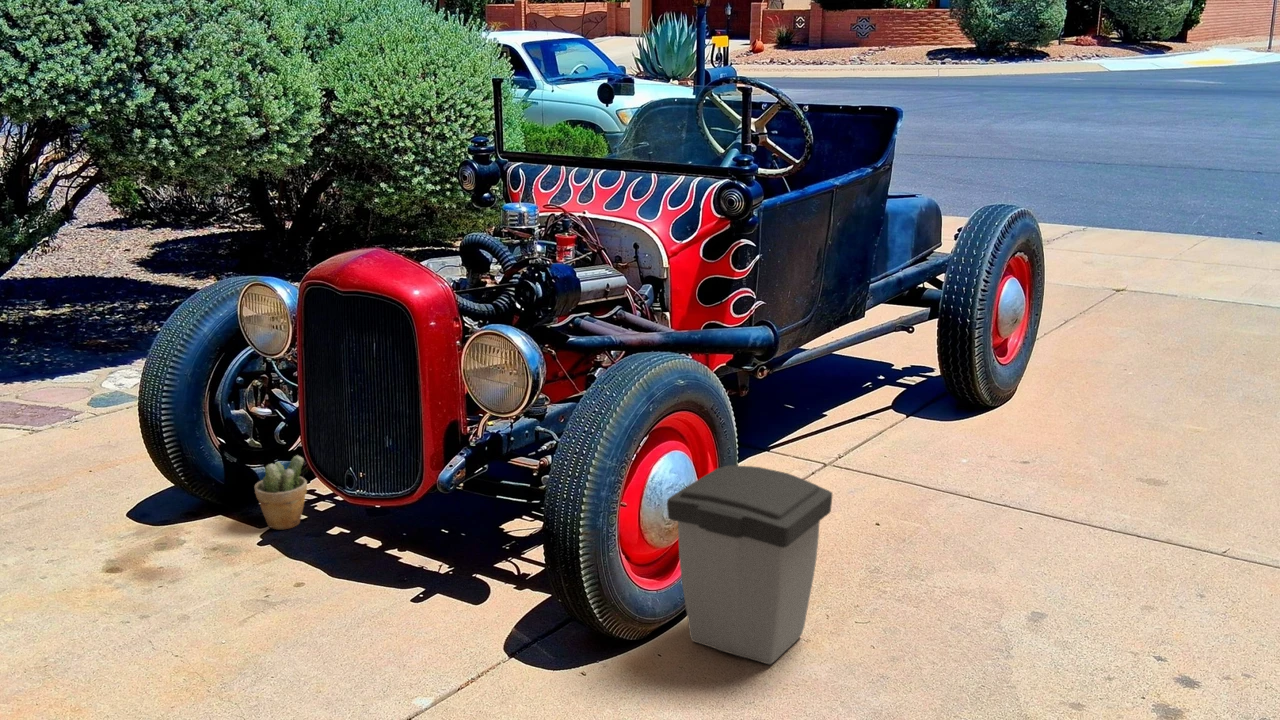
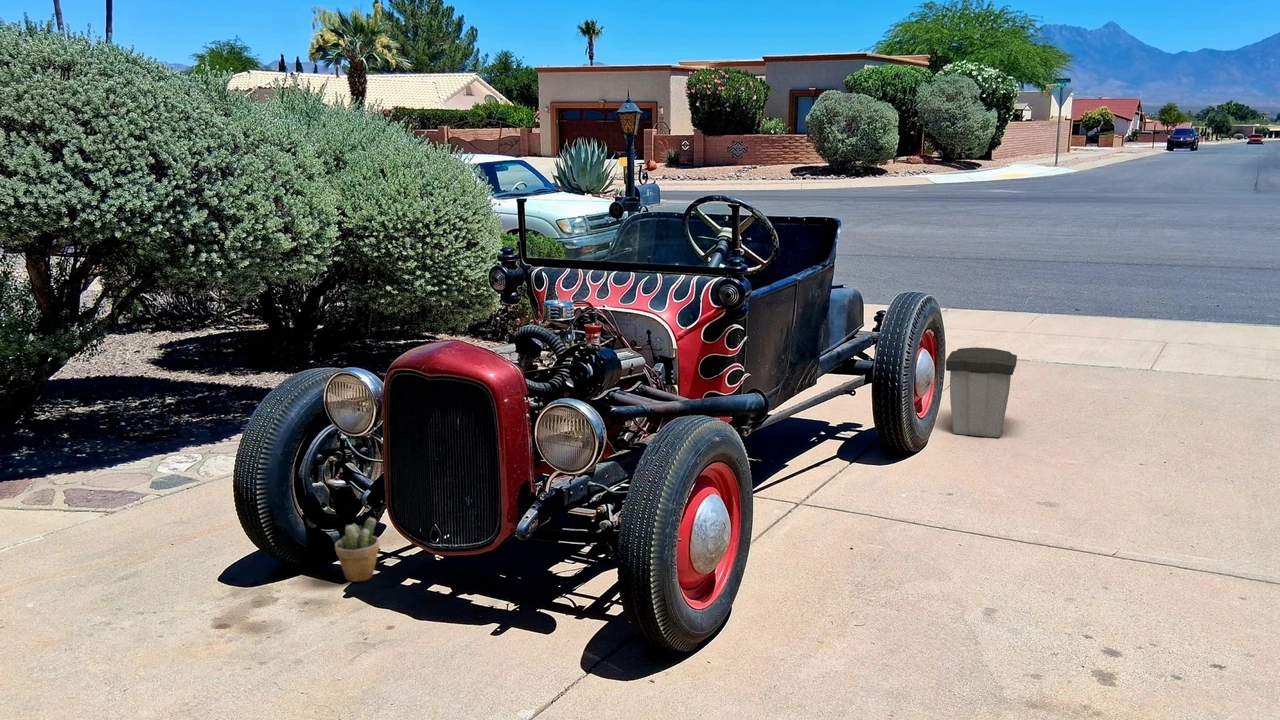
trash can: present [667,465,832,664] -> present [946,347,1017,437]

